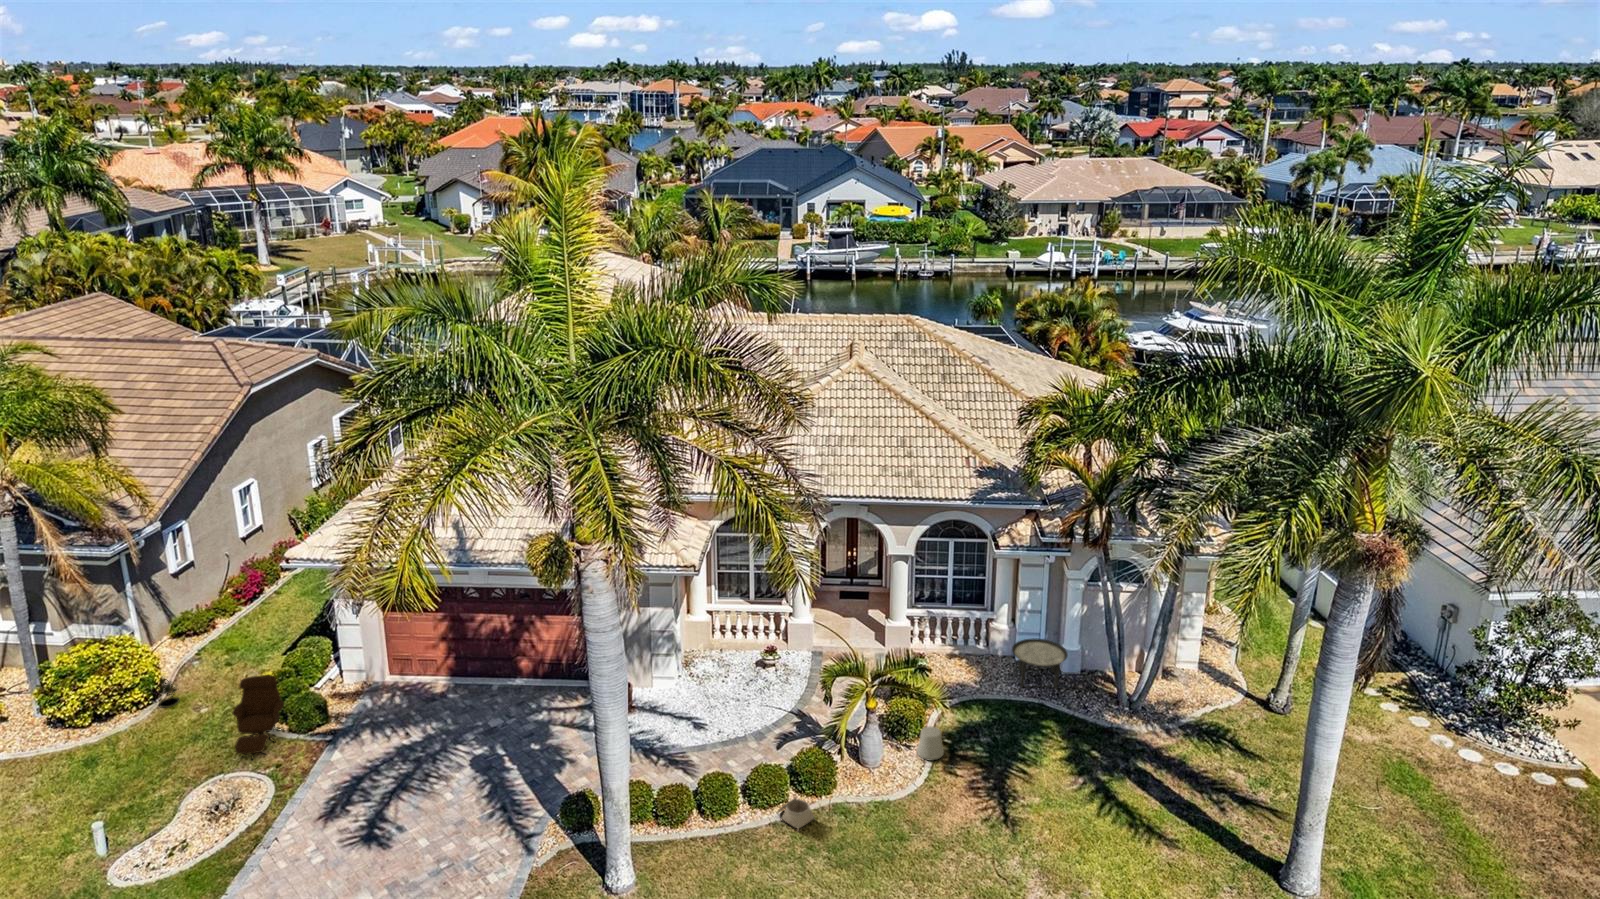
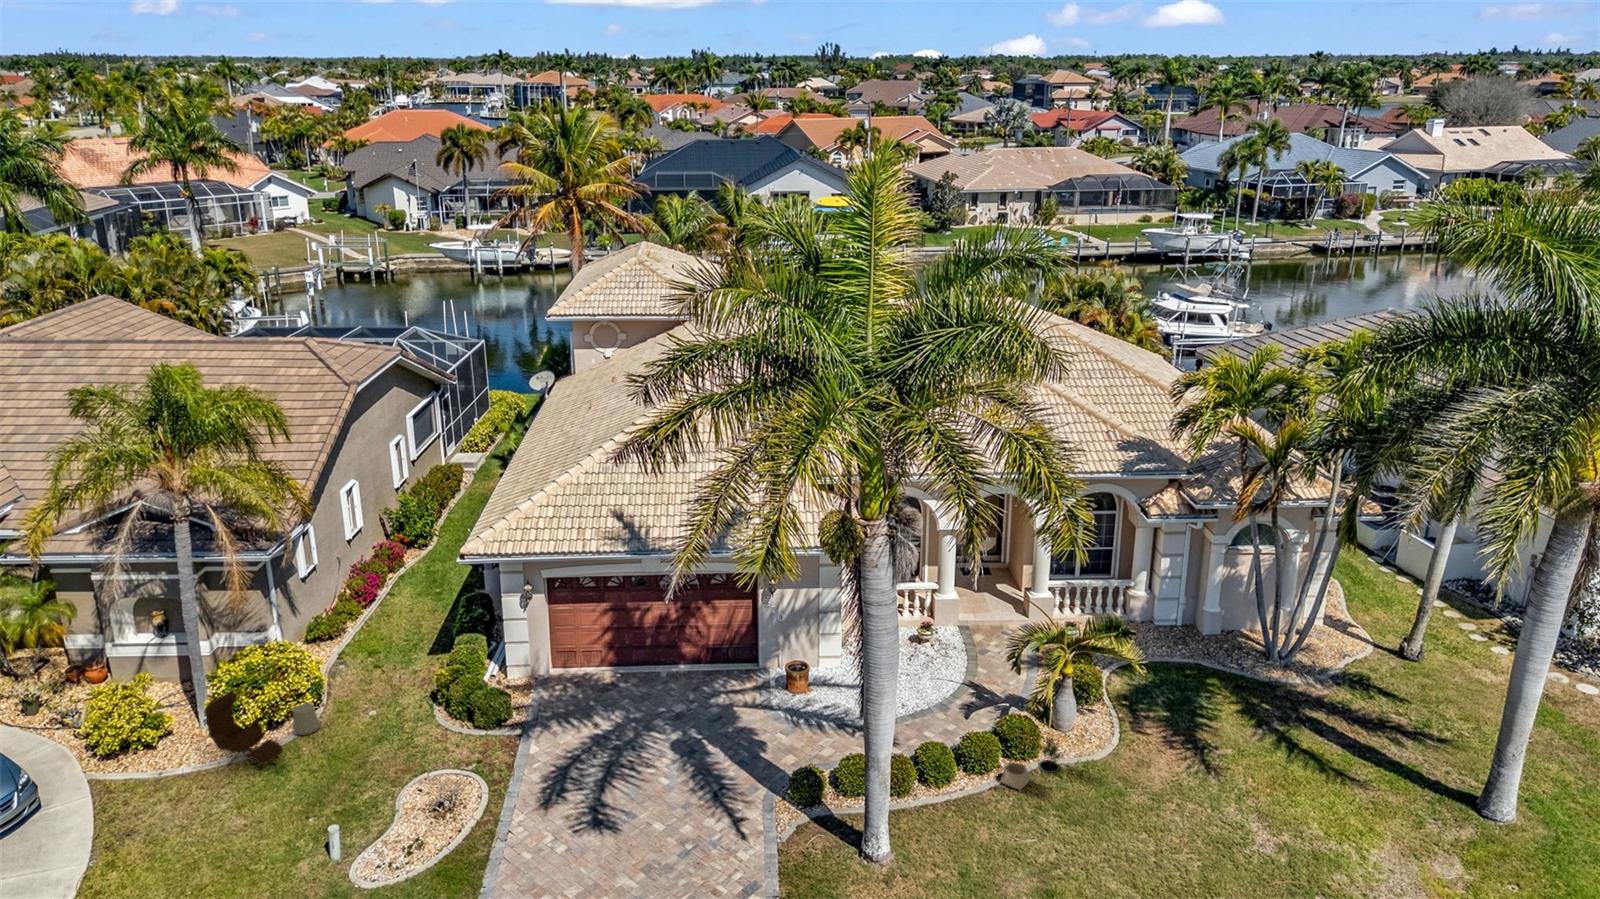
round table: present [1012,638,1068,690] -> none [1154,603,1208,651]
lounge chair: present [232,675,284,761] -> present [205,693,283,769]
potted tree: present [156,677,179,708] -> present [1039,738,1062,773]
stool: present [917,726,944,761] -> present [292,702,320,736]

